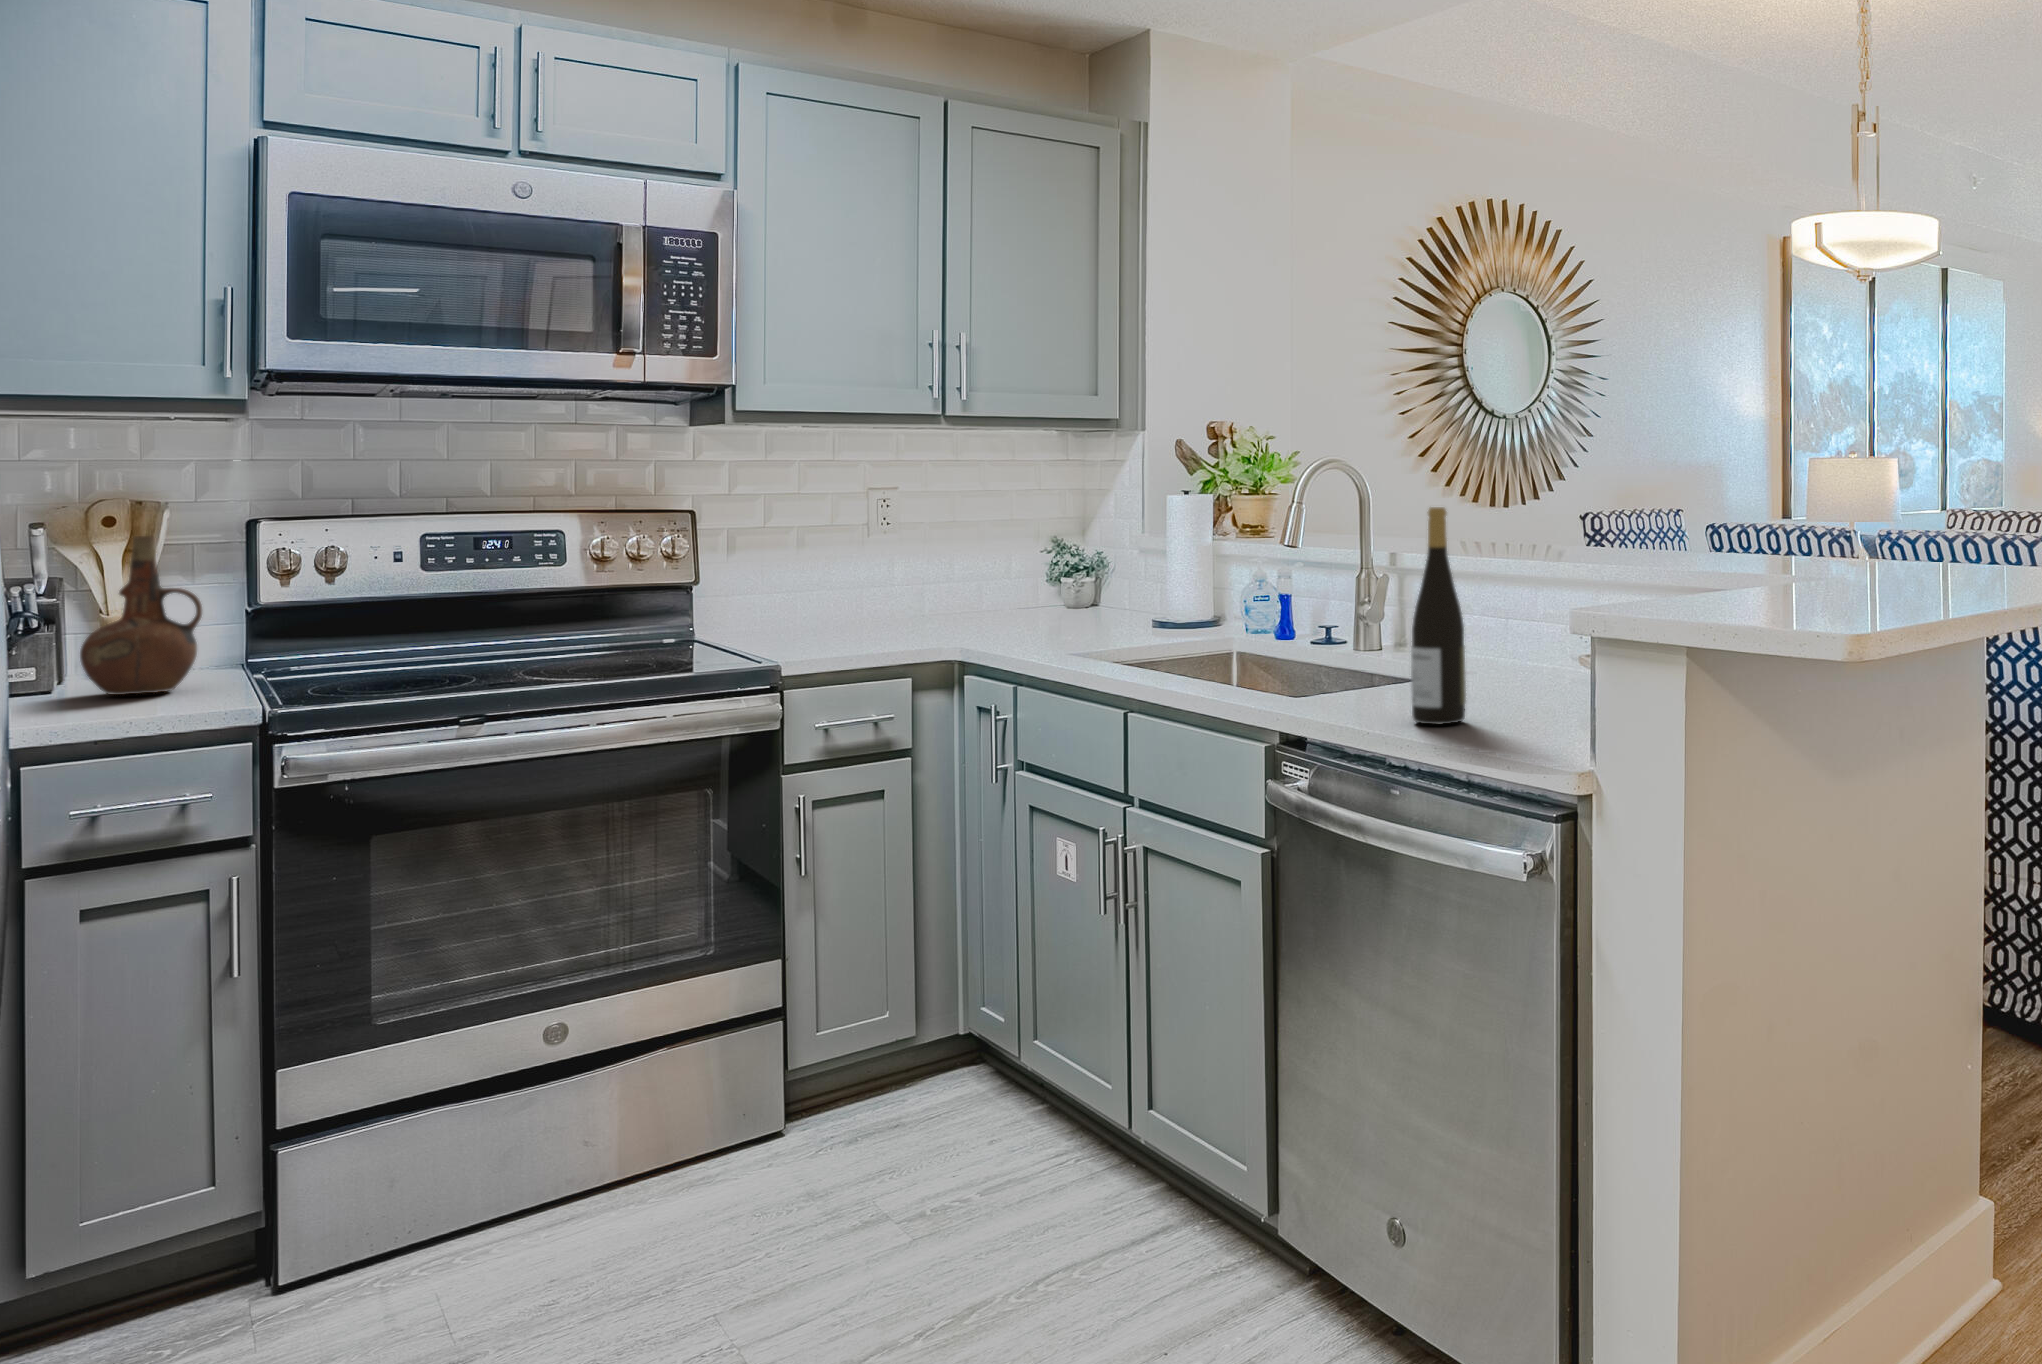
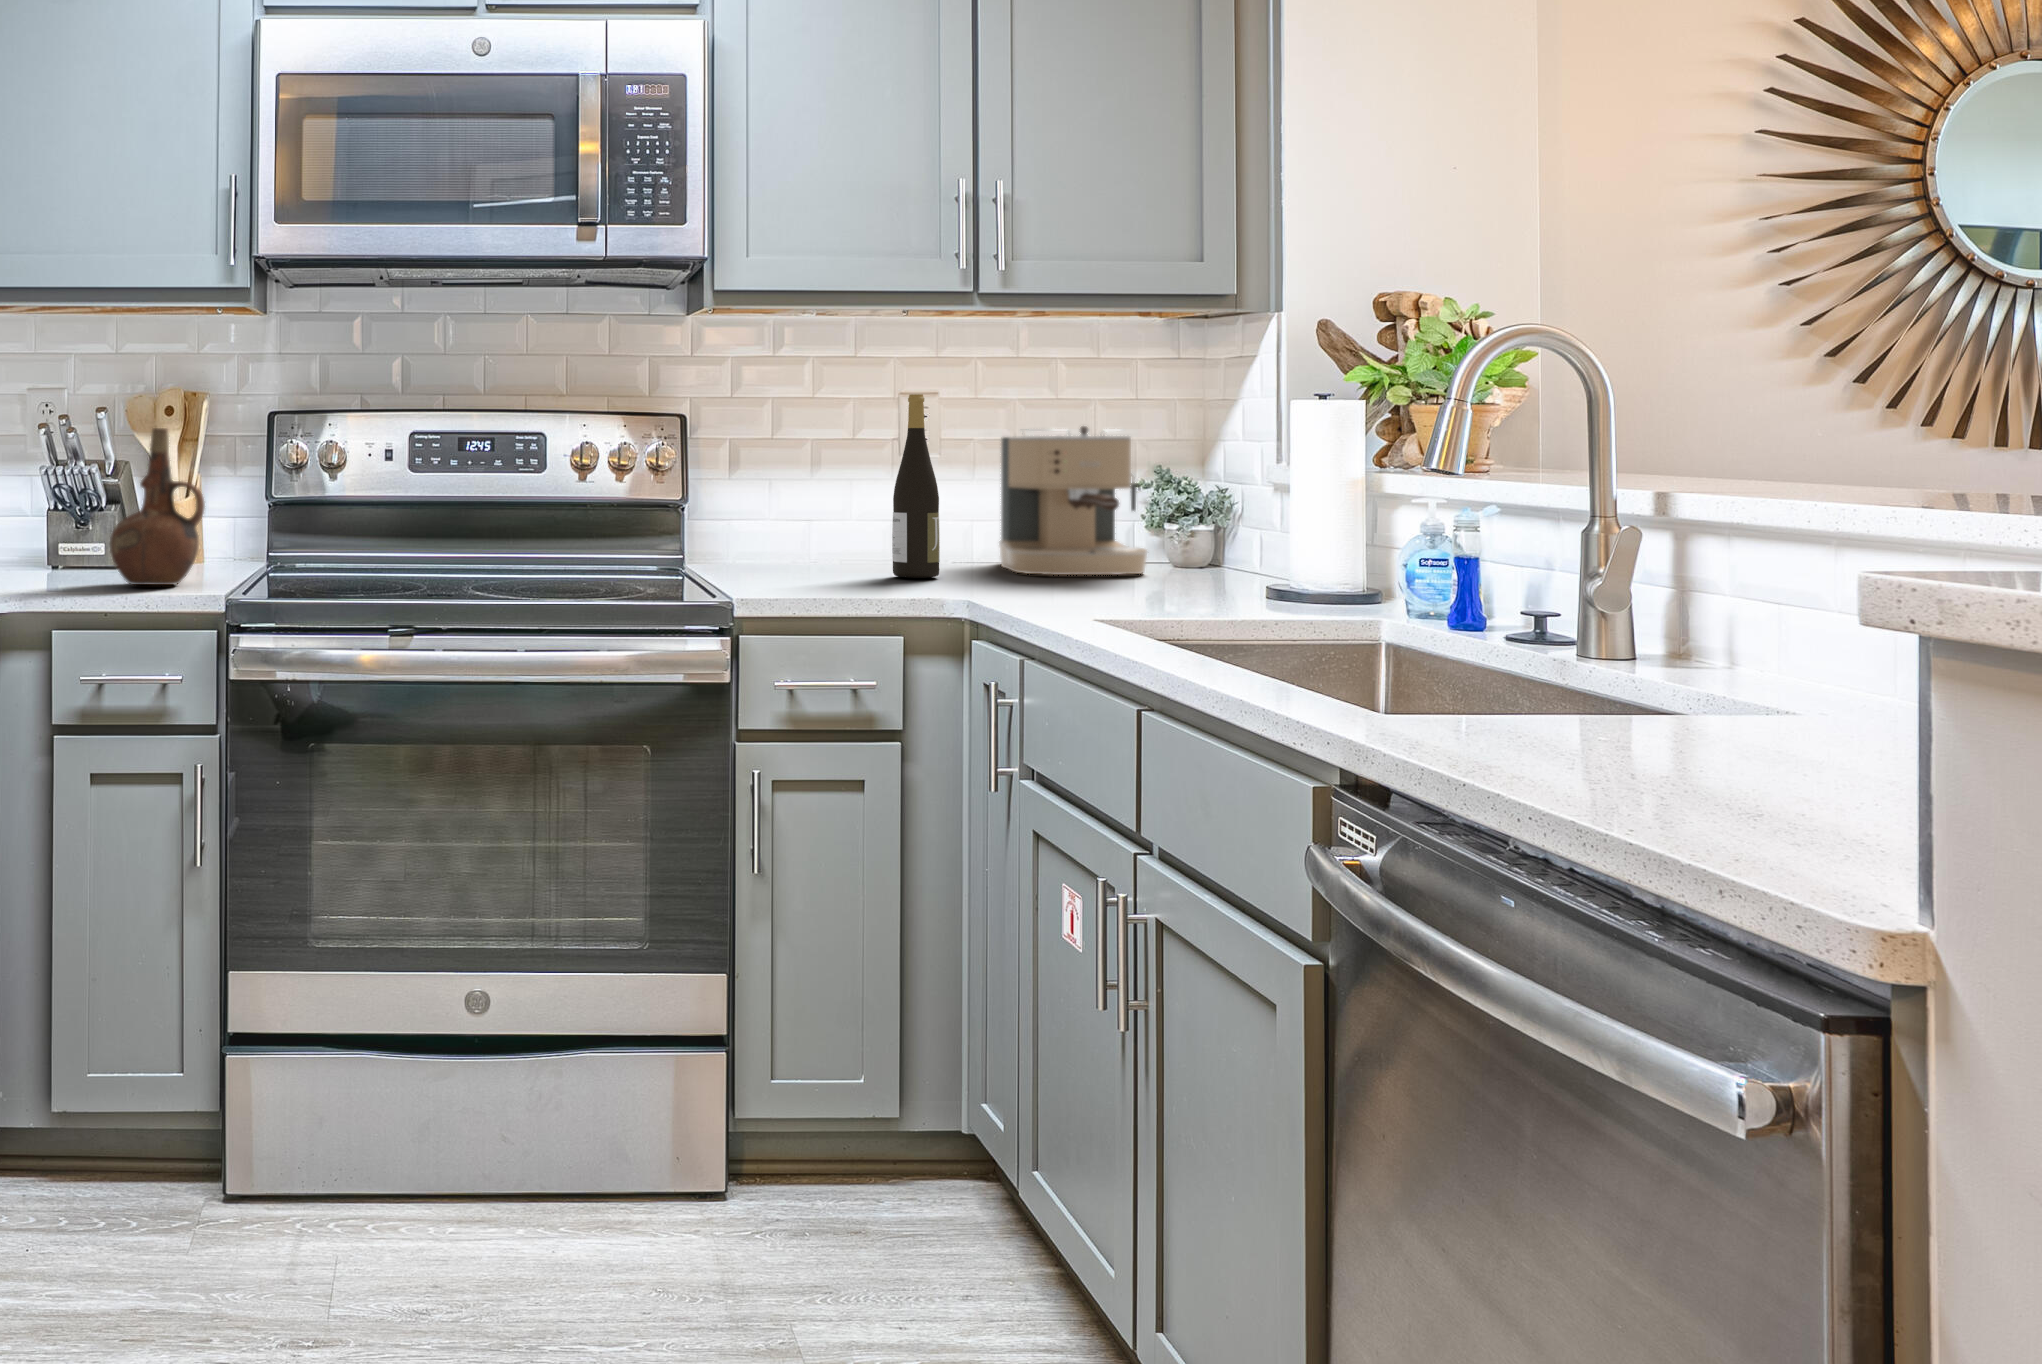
wine bottle: present [1411,507,1466,724] -> present [892,394,940,578]
coffee maker: none [948,513,1061,621] -> present [999,426,1147,575]

